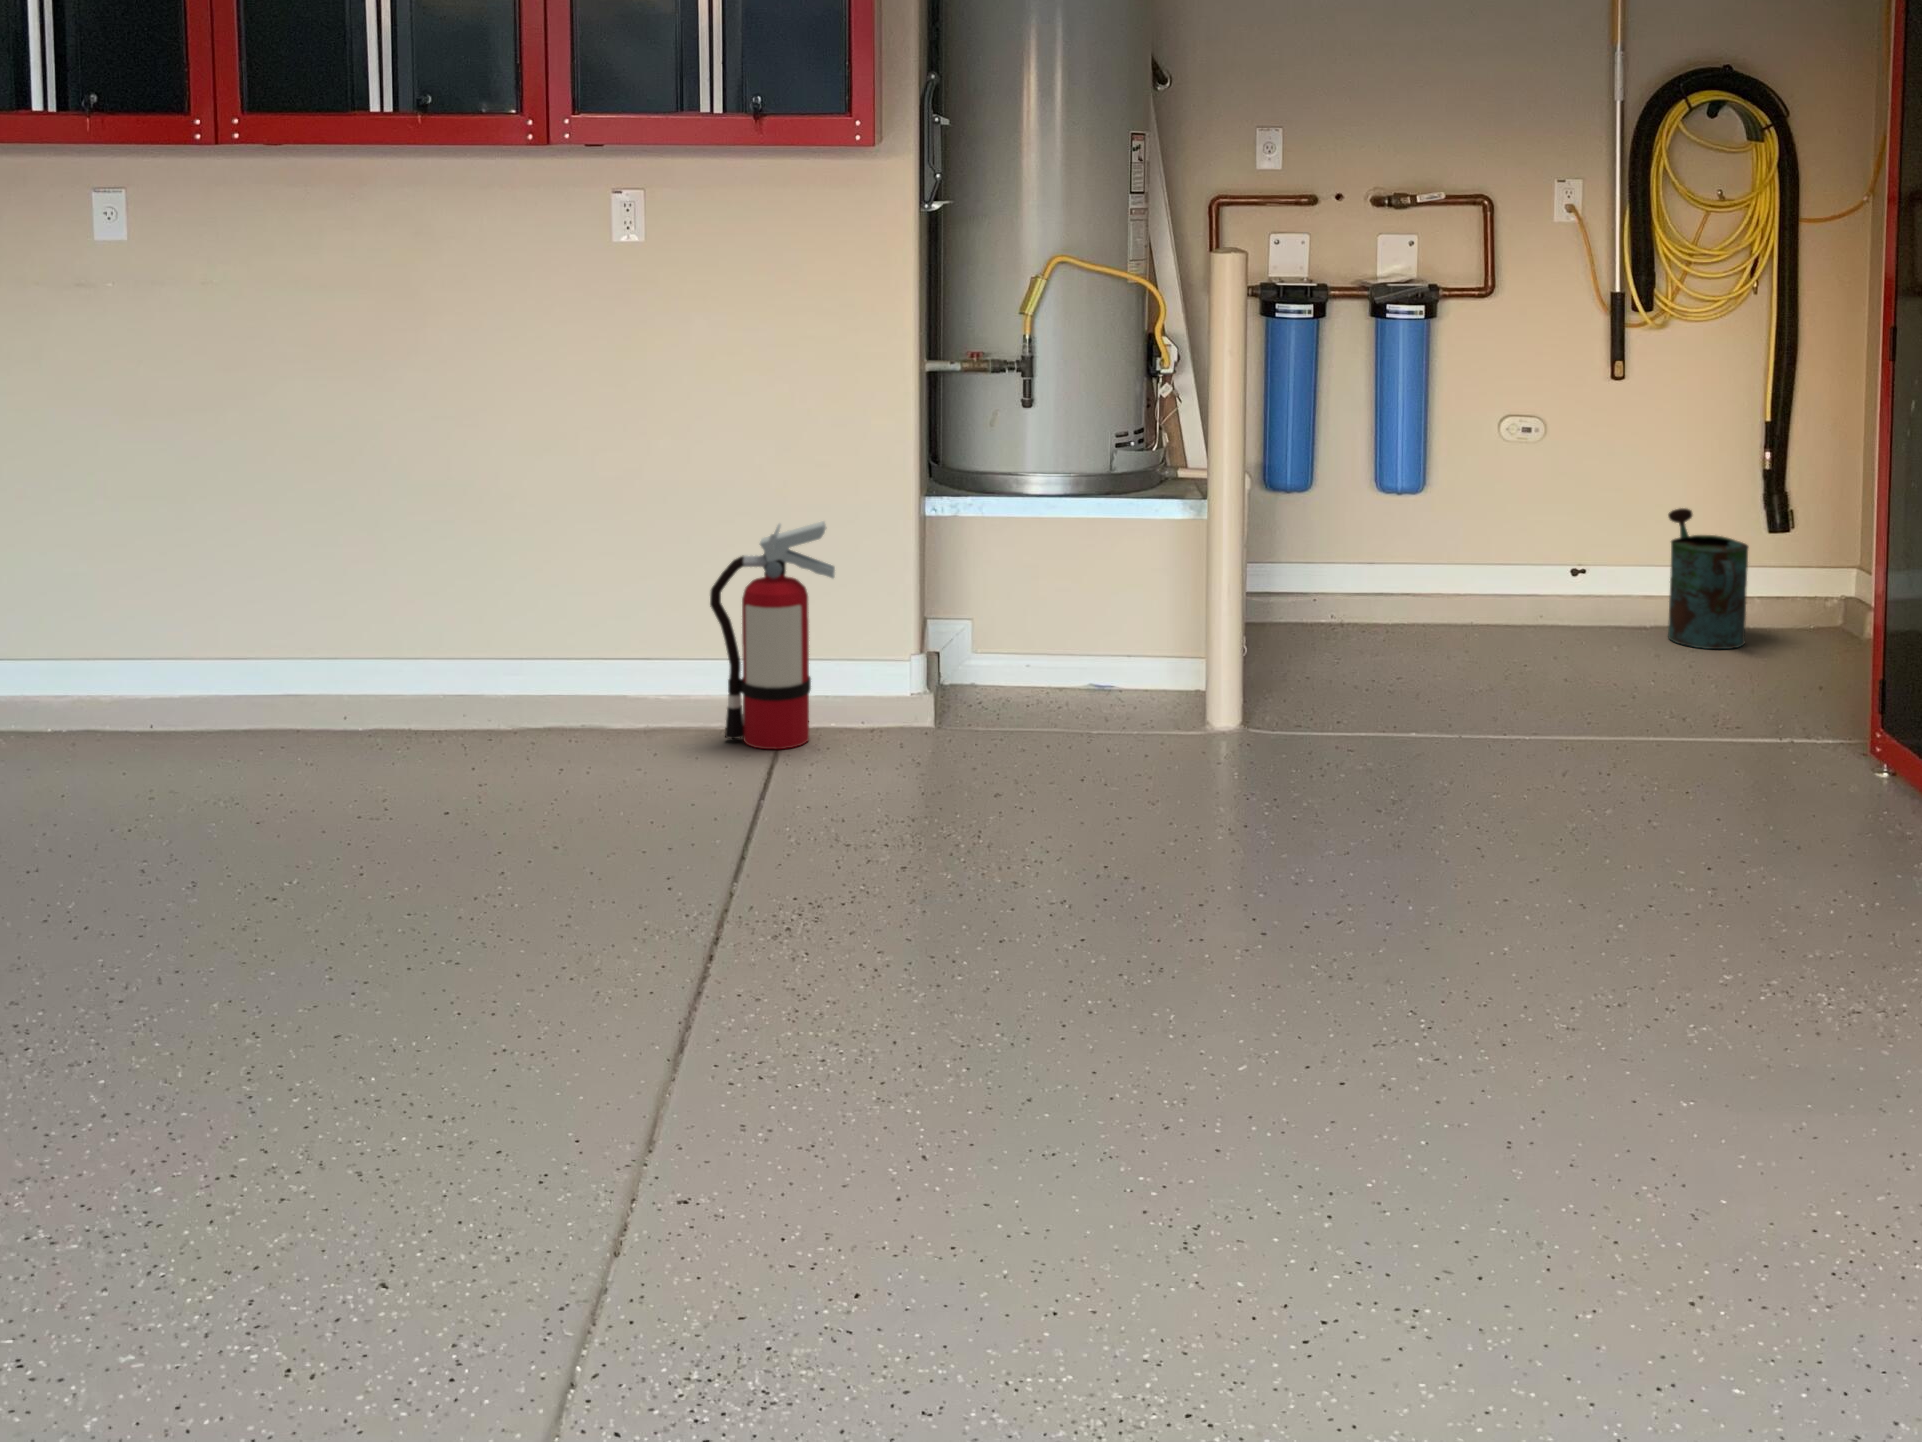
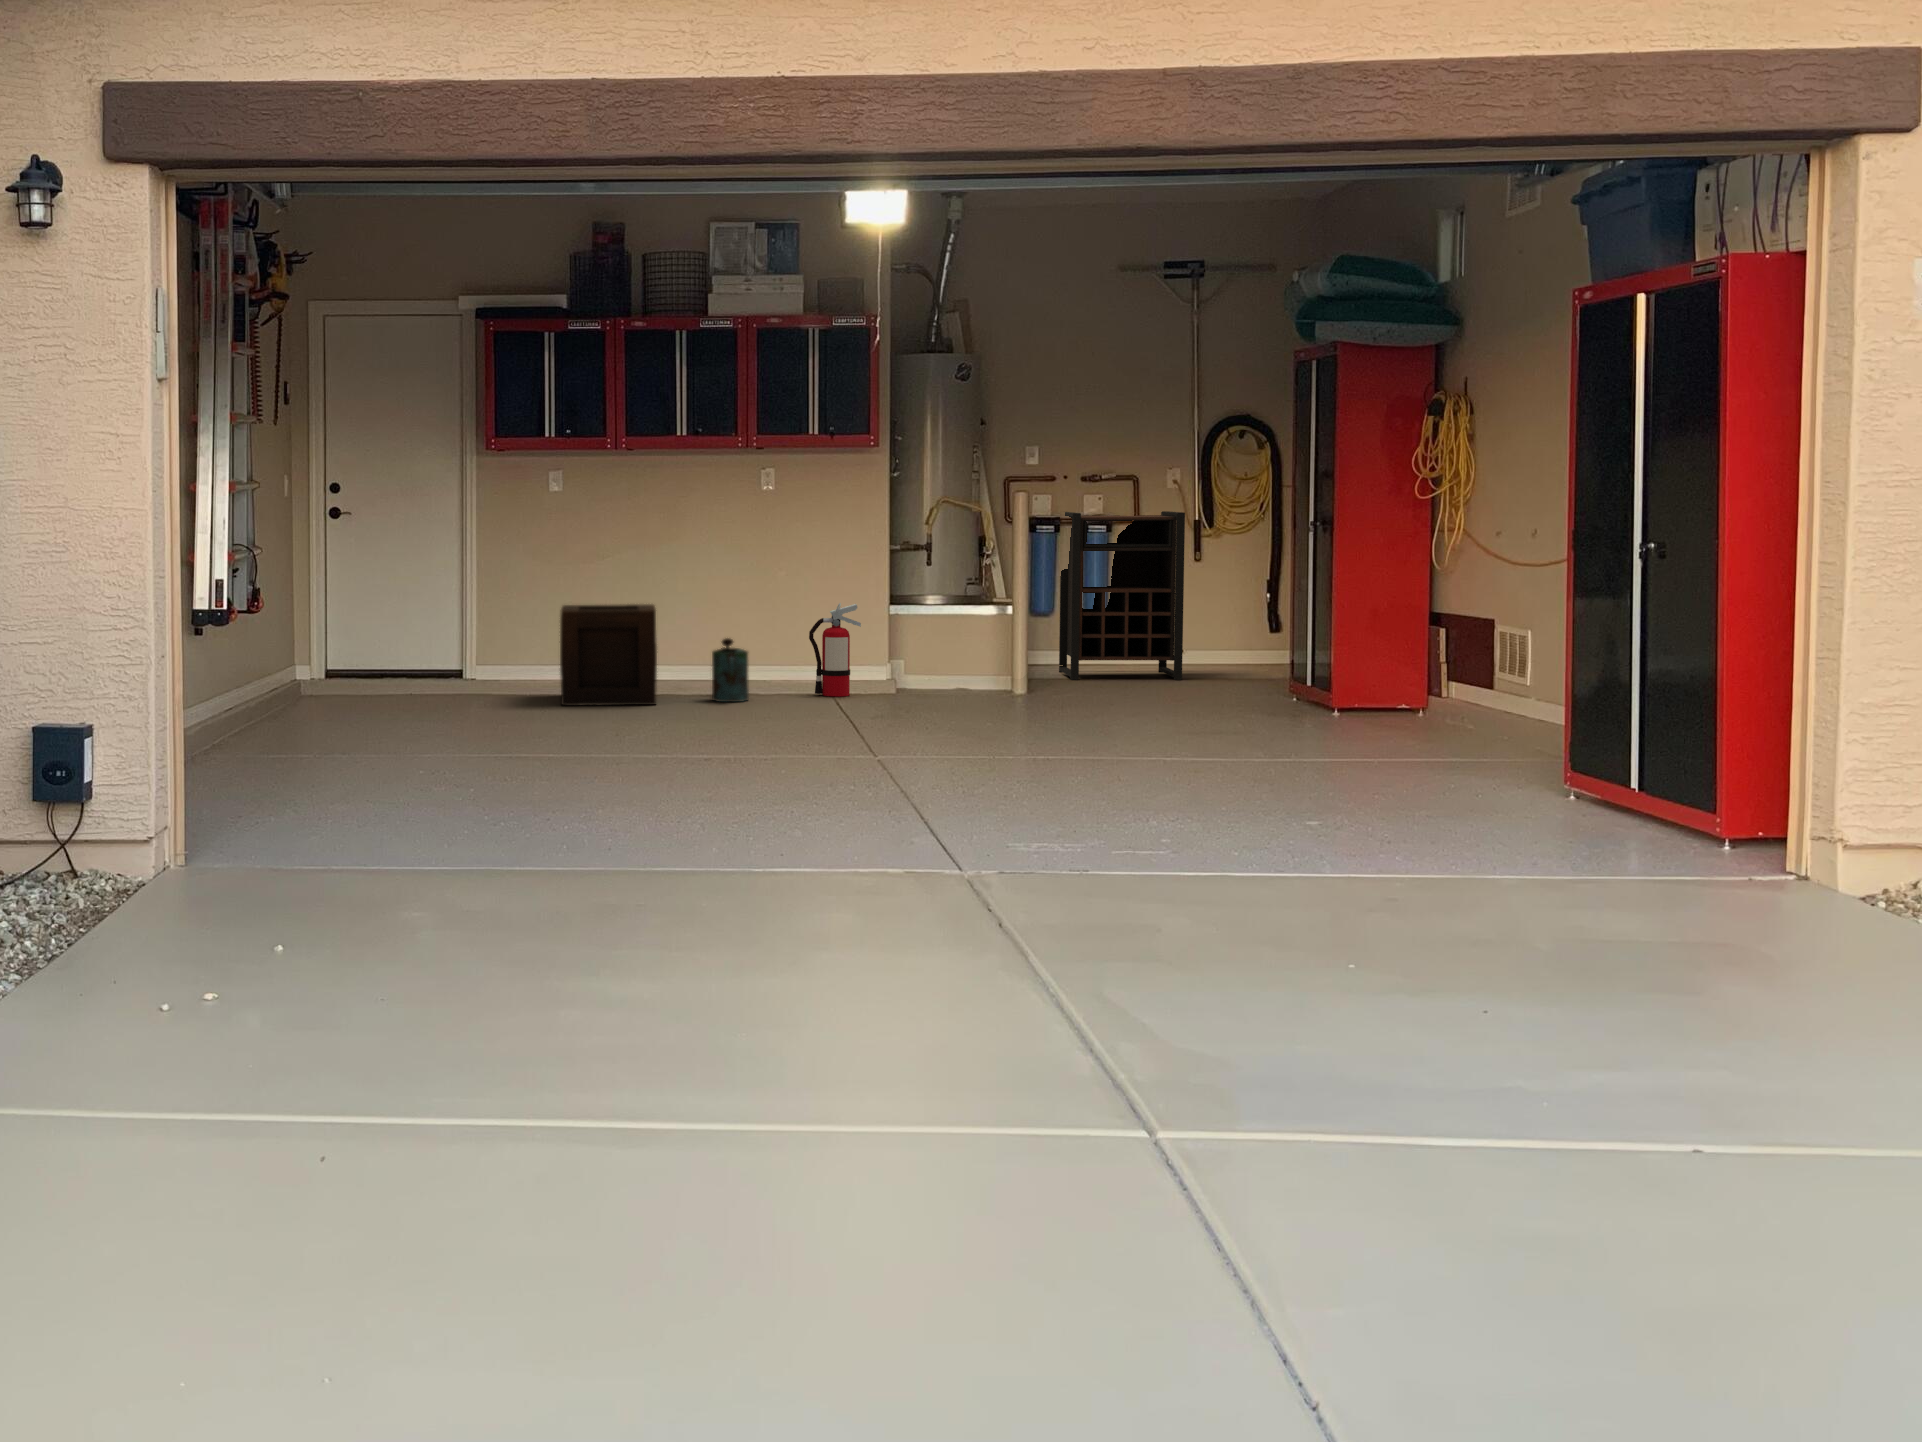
shelving unit: none [1322,272,1598,655] -> present [1059,511,1185,680]
watering can: present [1668,508,1748,649] -> present [712,638,749,702]
wooden crate: none [21,518,344,808] -> present [560,604,657,706]

